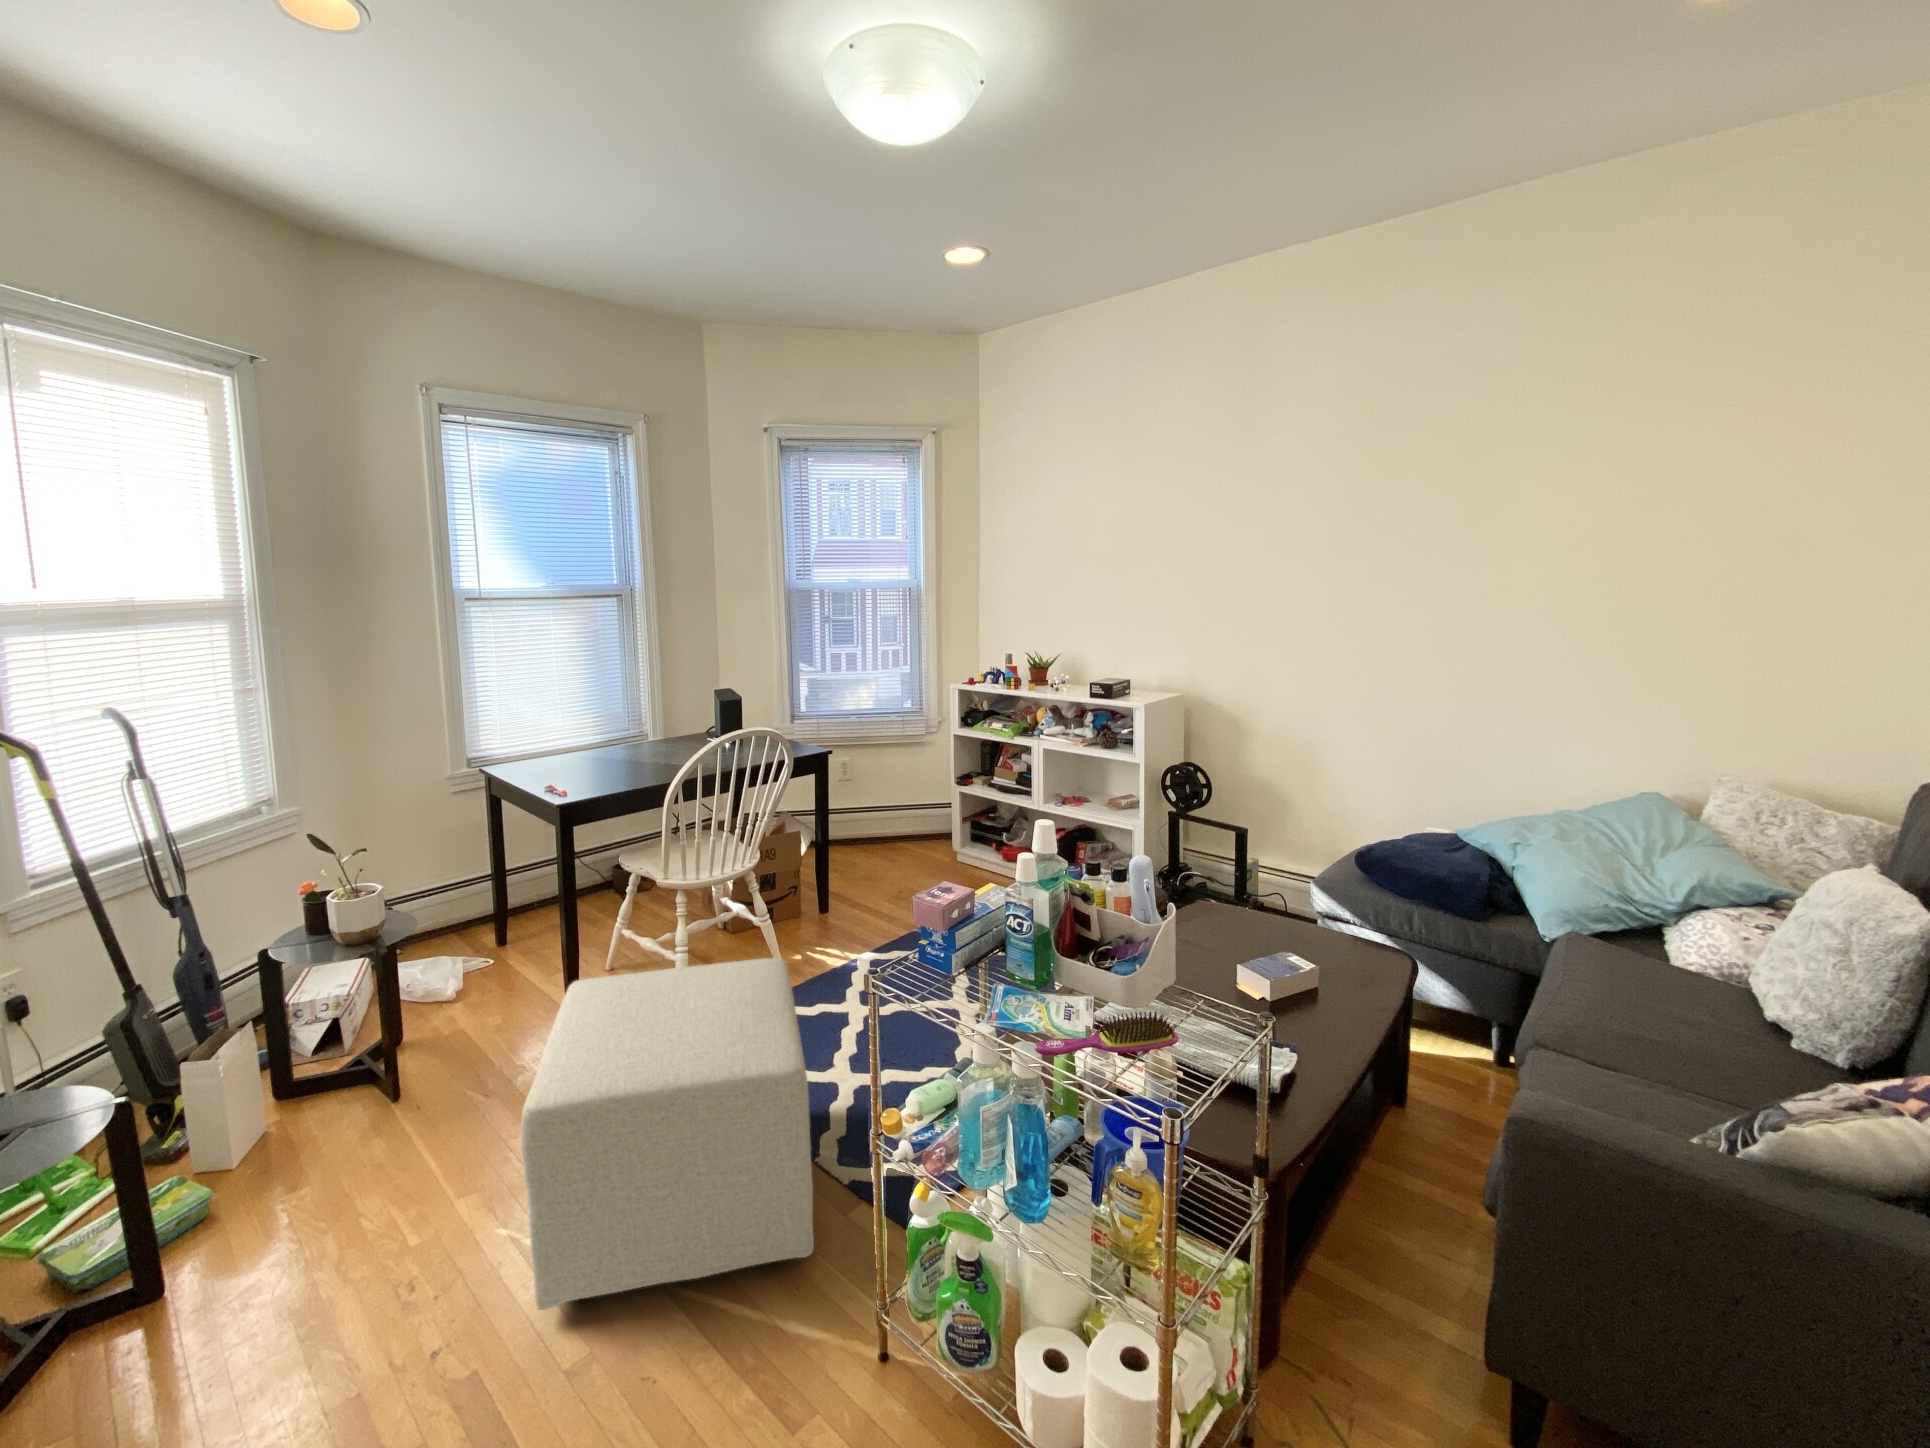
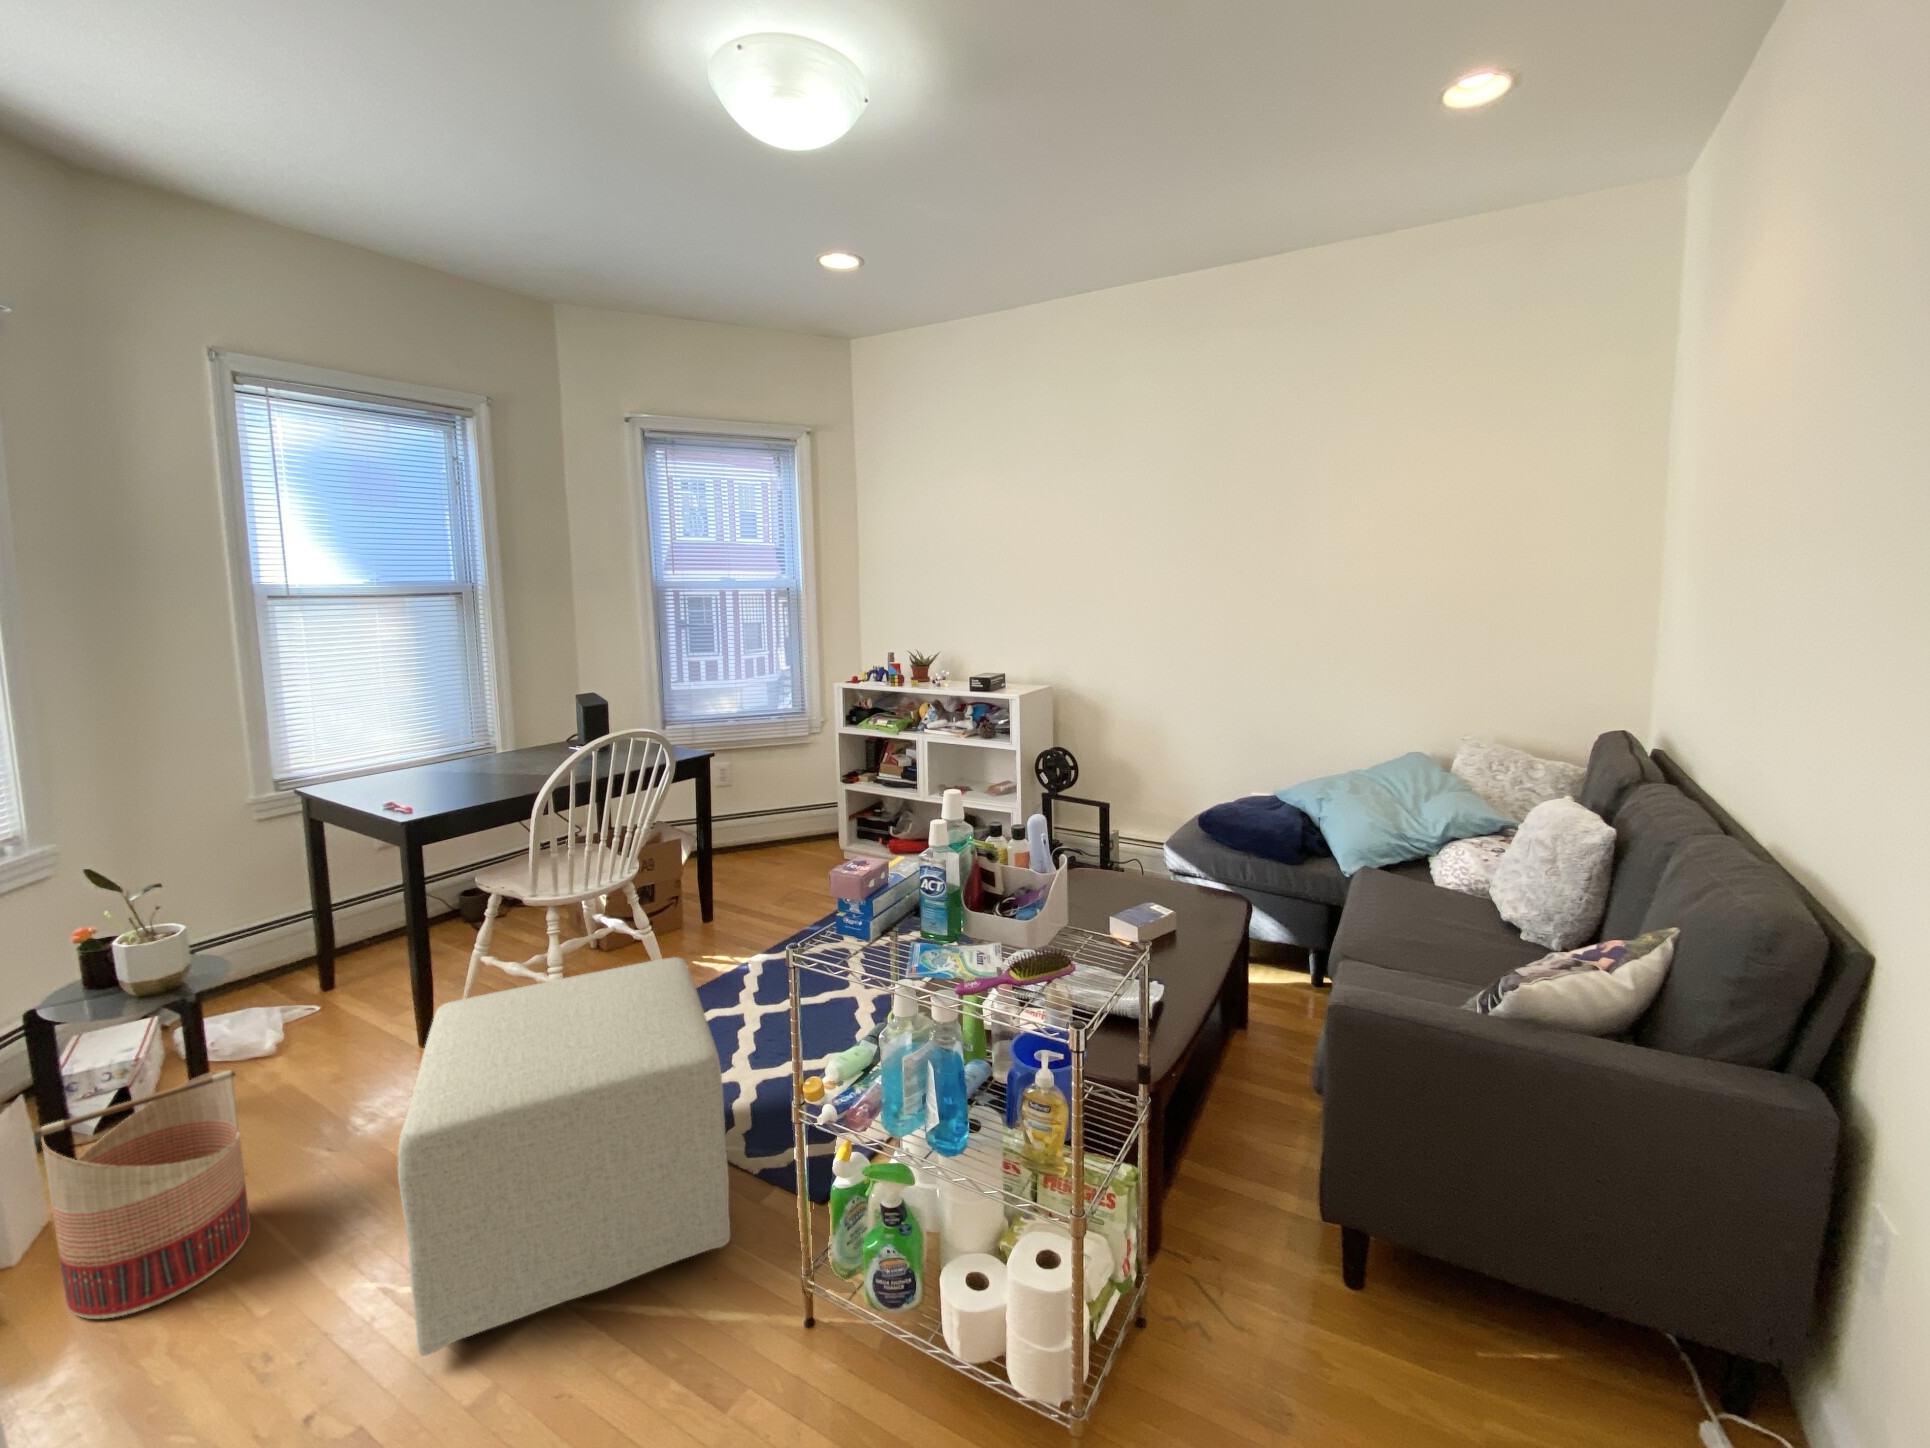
basket: none [272,1017,425,1217] -> present [36,1070,250,1319]

